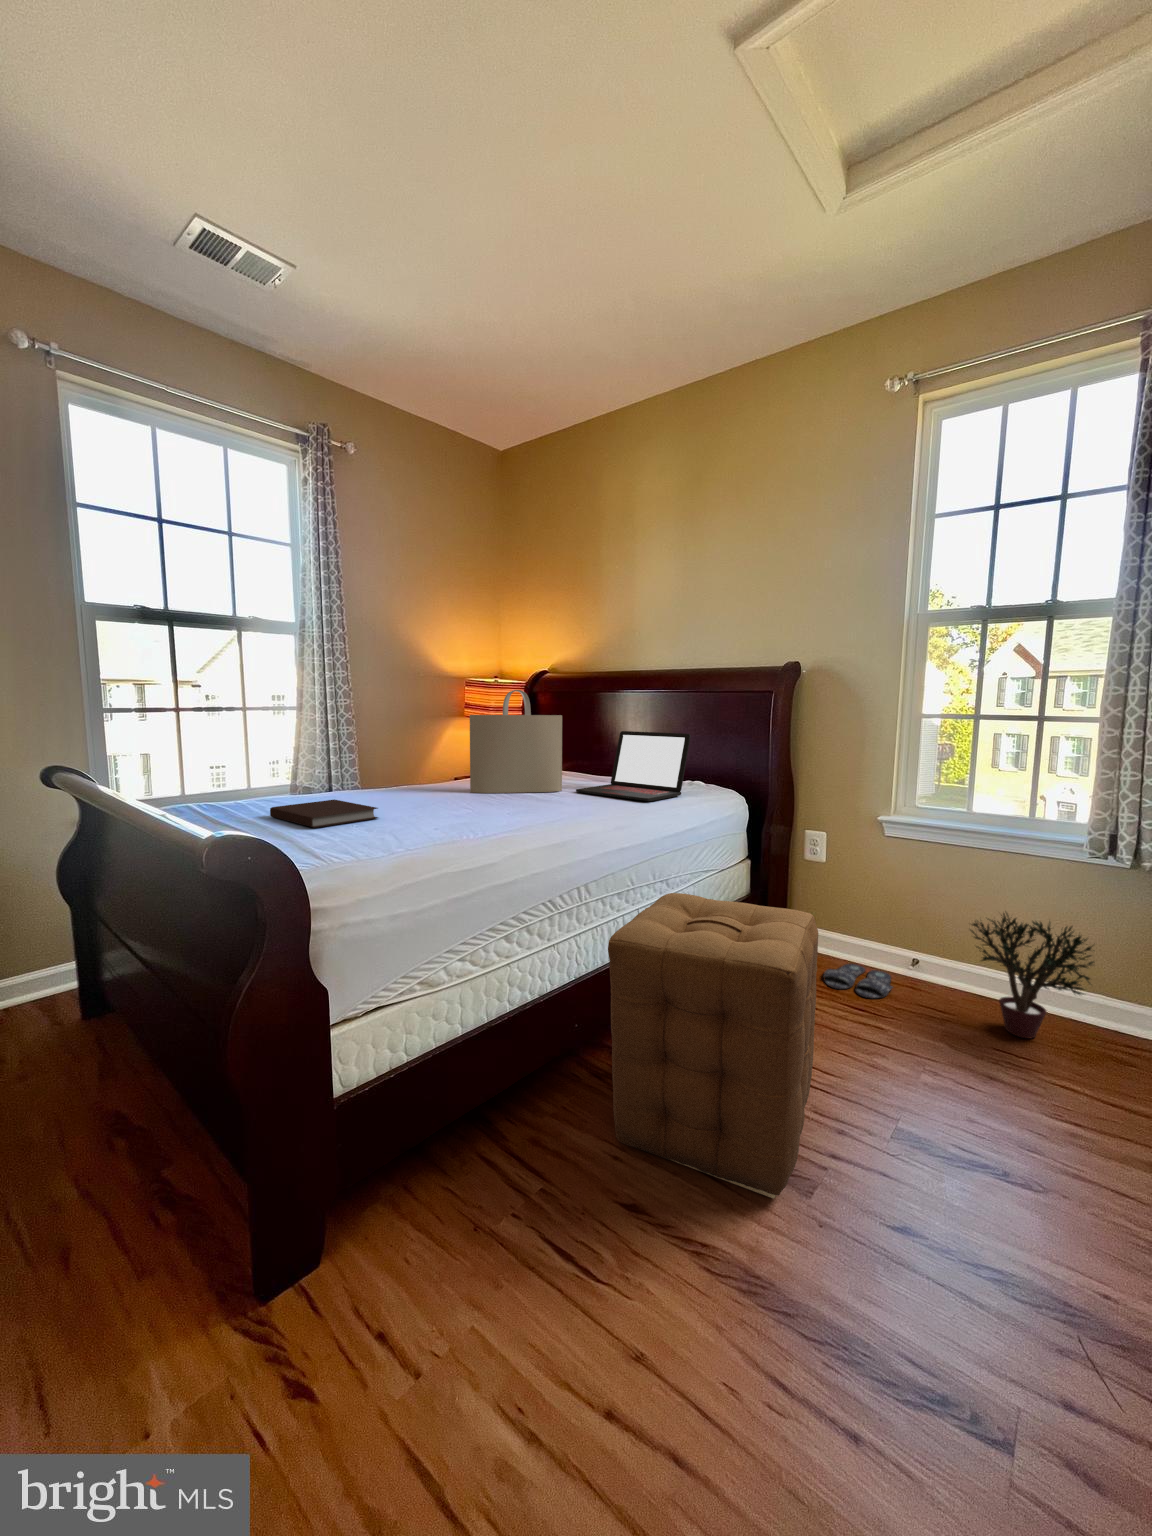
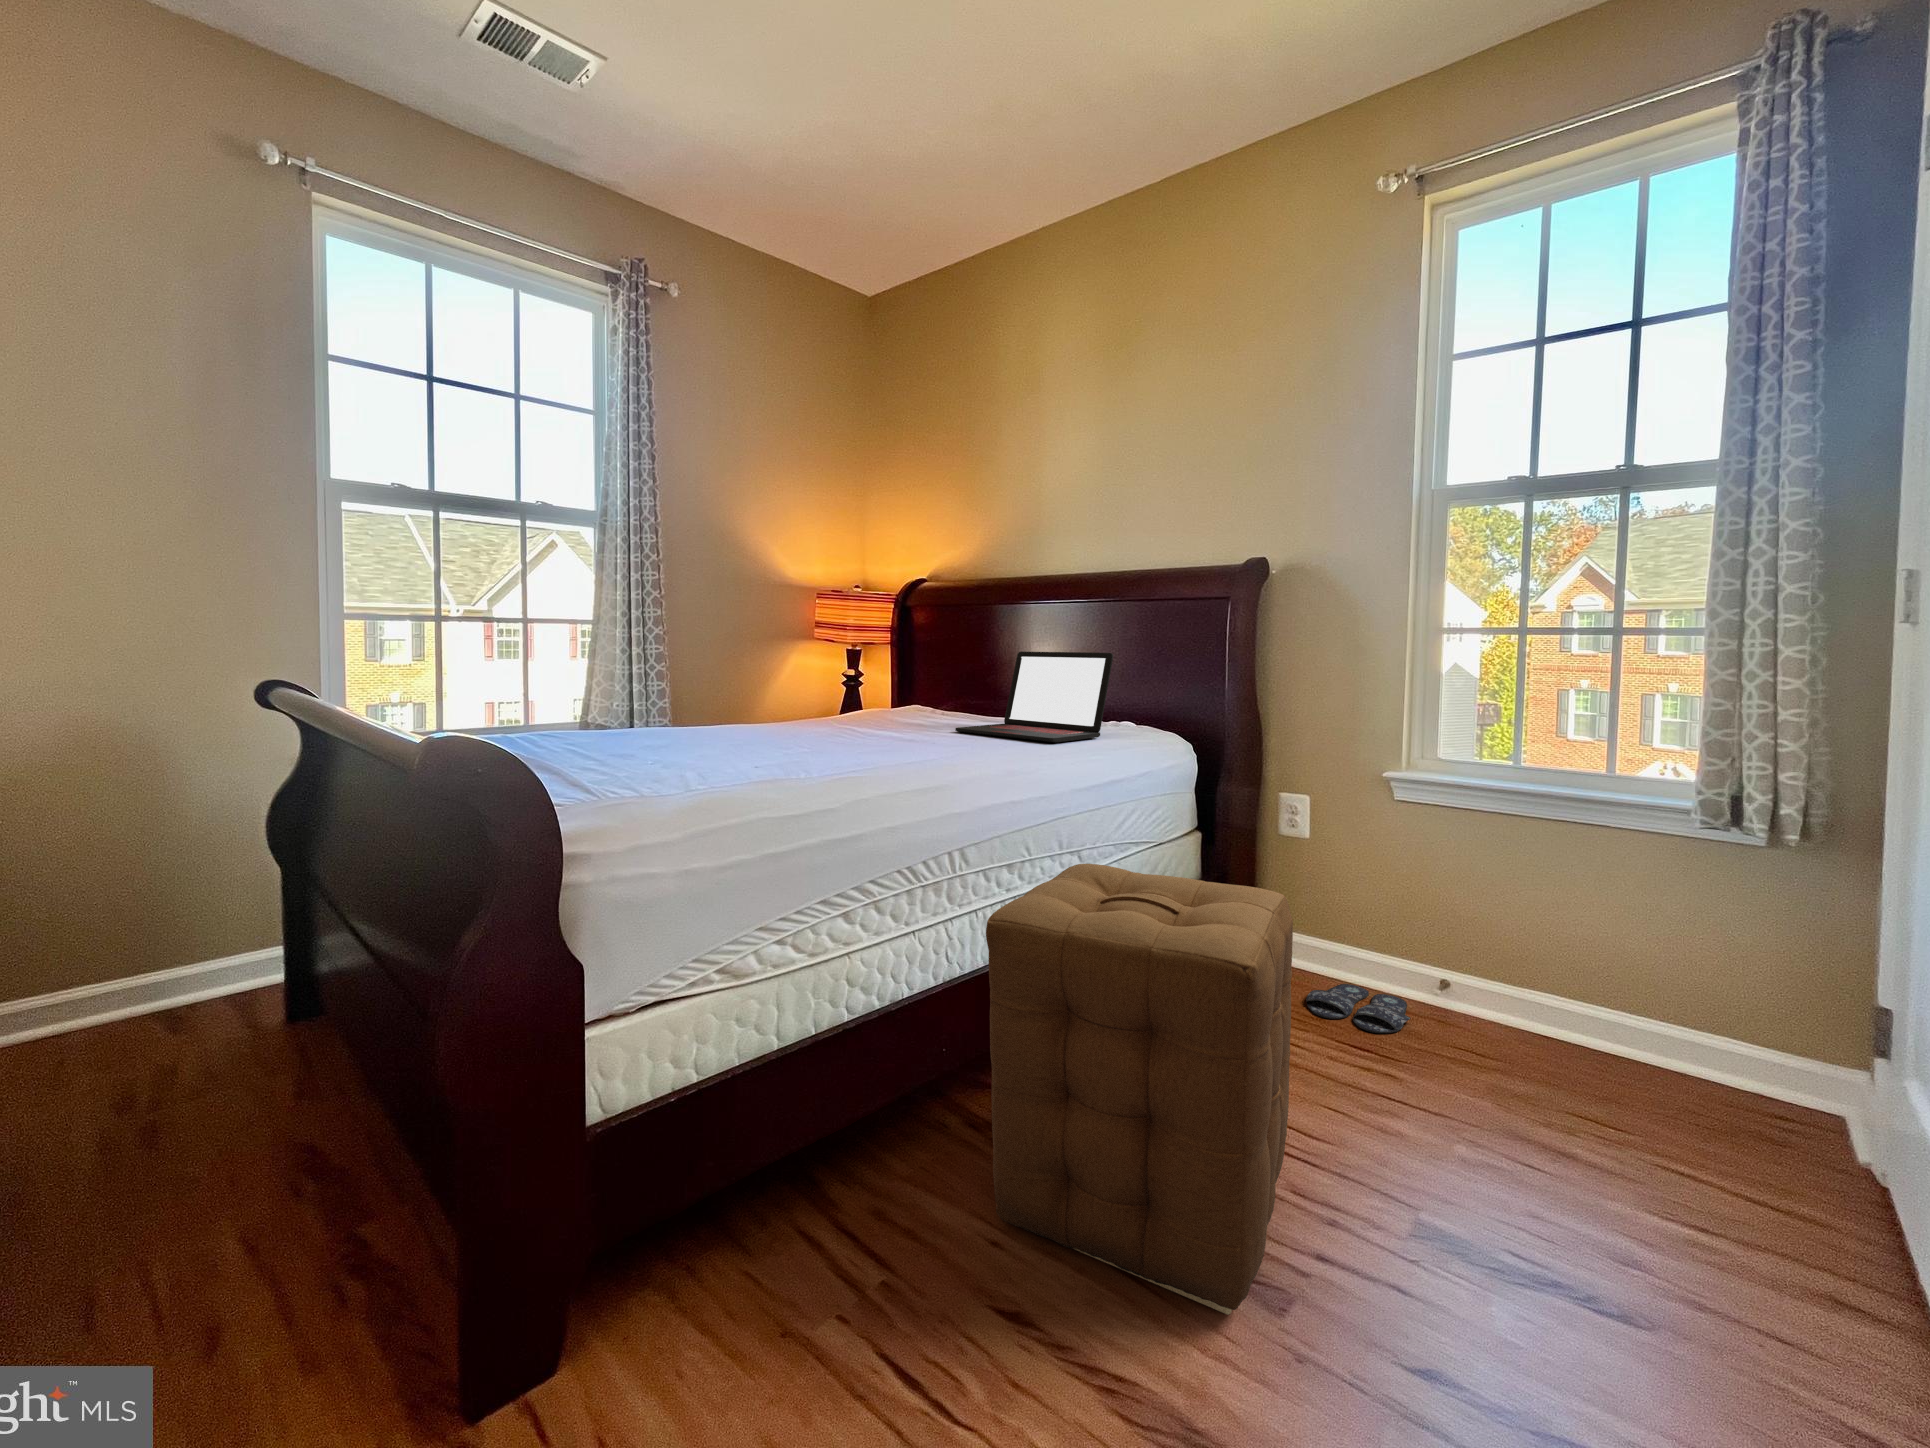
tote bag: present [470,690,562,793] -> none [812,592,938,731]
notebook: present [270,799,378,828] -> none [539,730,682,760]
potted plant: present [970,913,1094,1039] -> none [1519,905,1722,1098]

